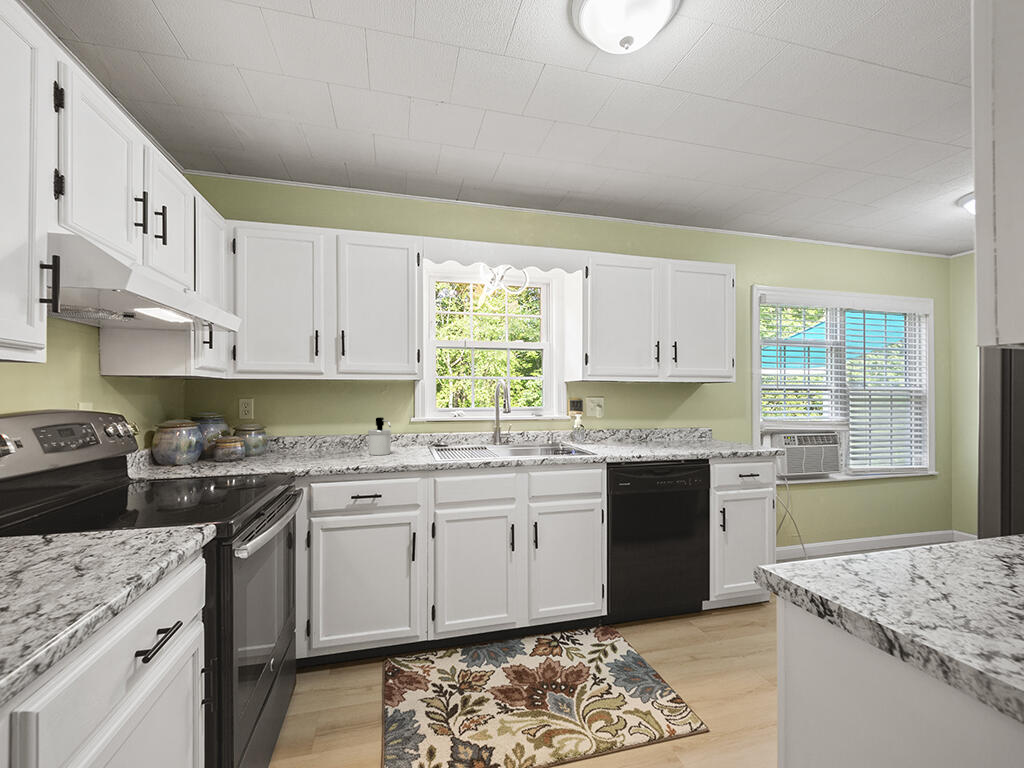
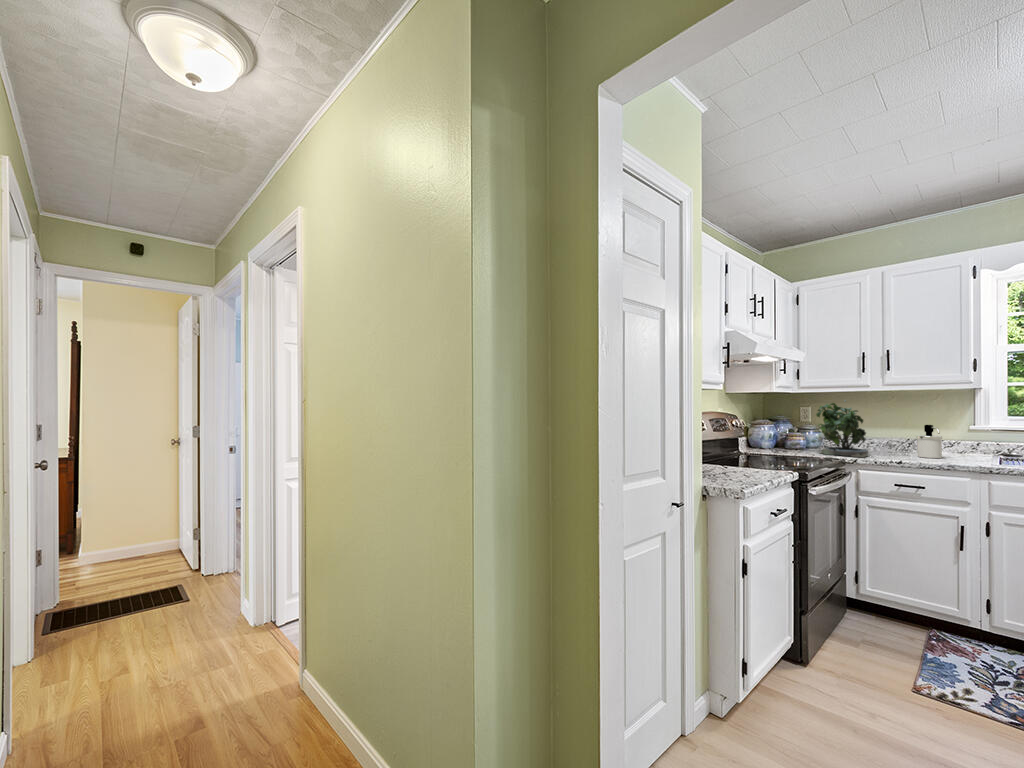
potted plant: none [258,390,323,465] -> present [816,403,868,457]

